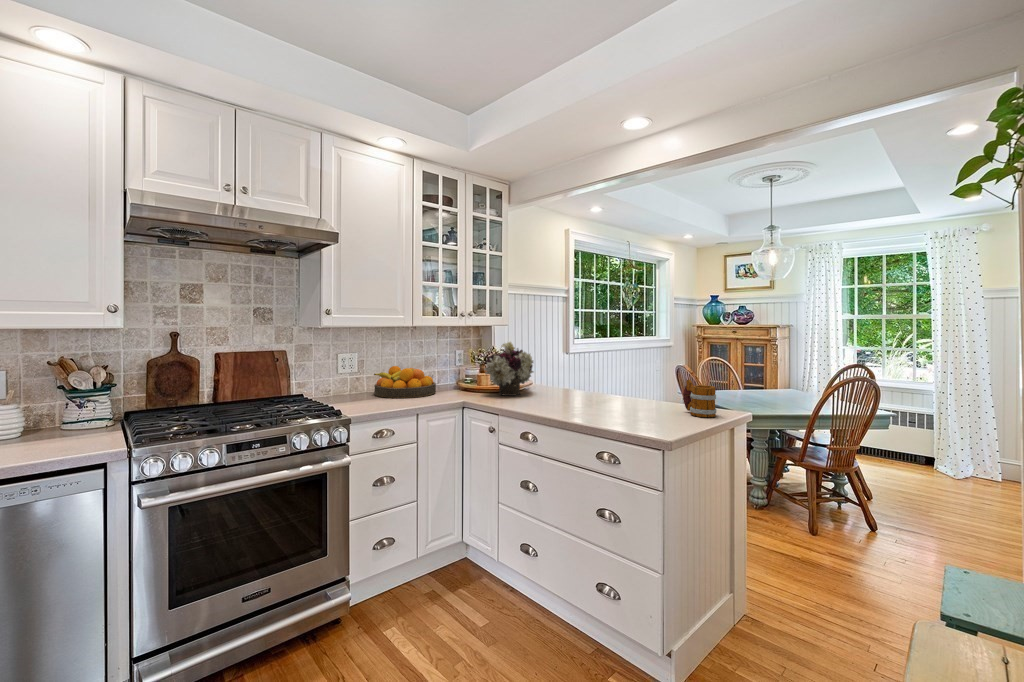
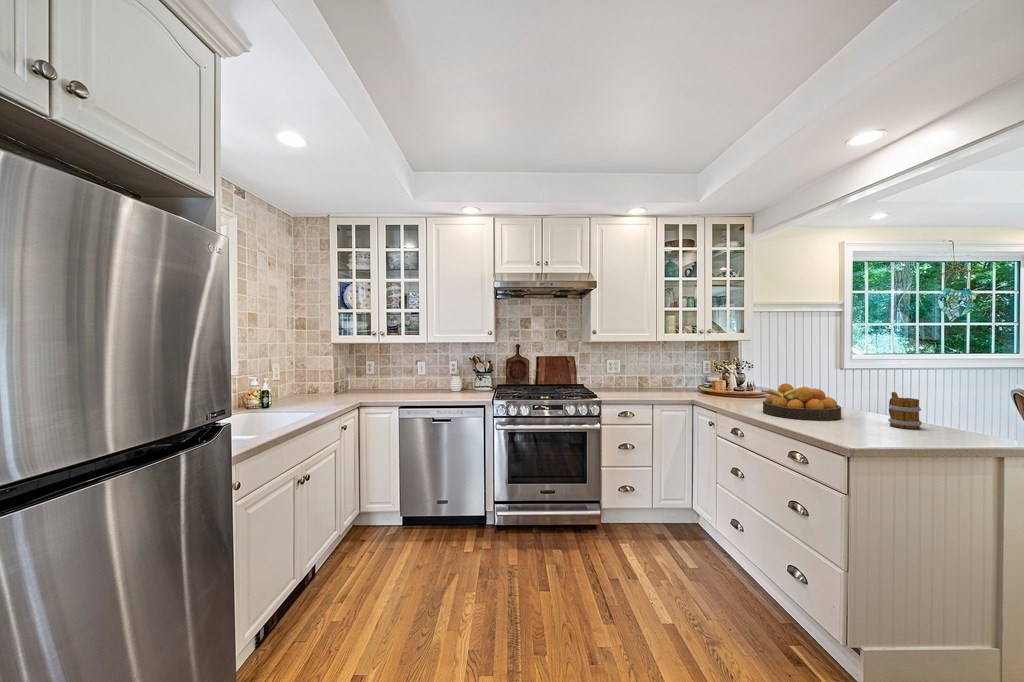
flower arrangement: present [484,342,533,396] -> none [710,353,761,399]
fruit bowl: present [374,366,436,398] -> present [762,384,841,420]

